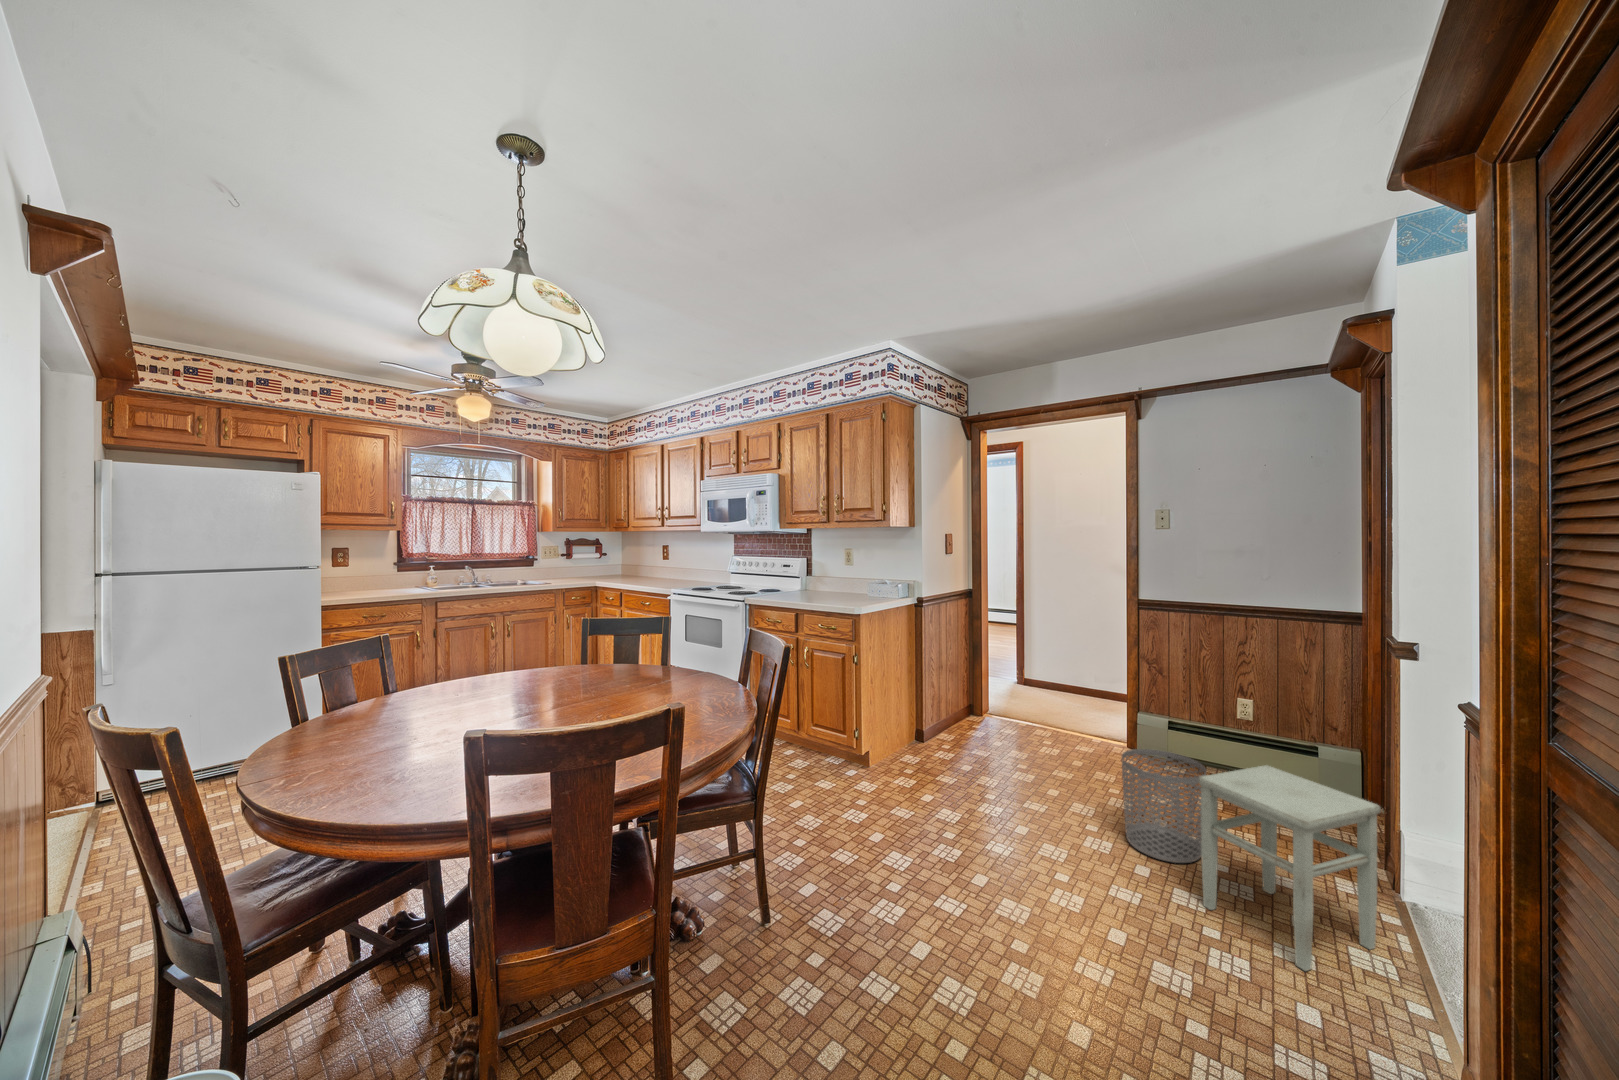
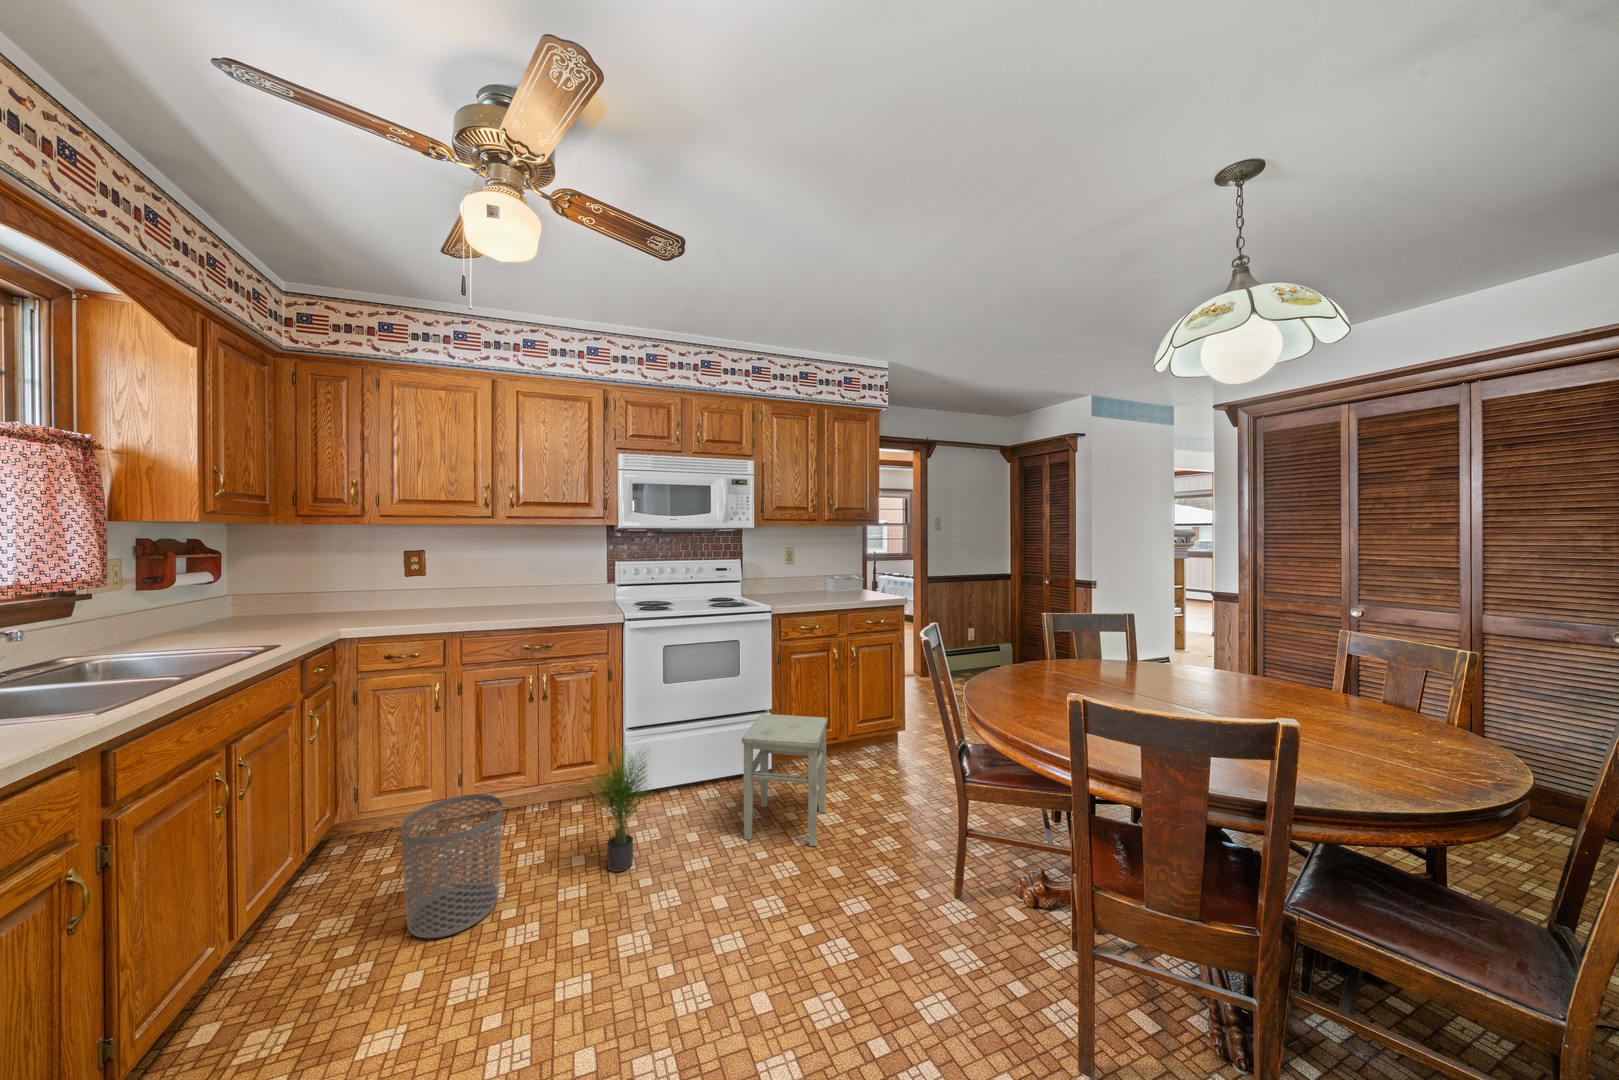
potted plant: none [1007,727,1090,858] -> present [584,748,650,872]
waste bin: present [1122,749,1206,863] -> present [401,794,502,938]

